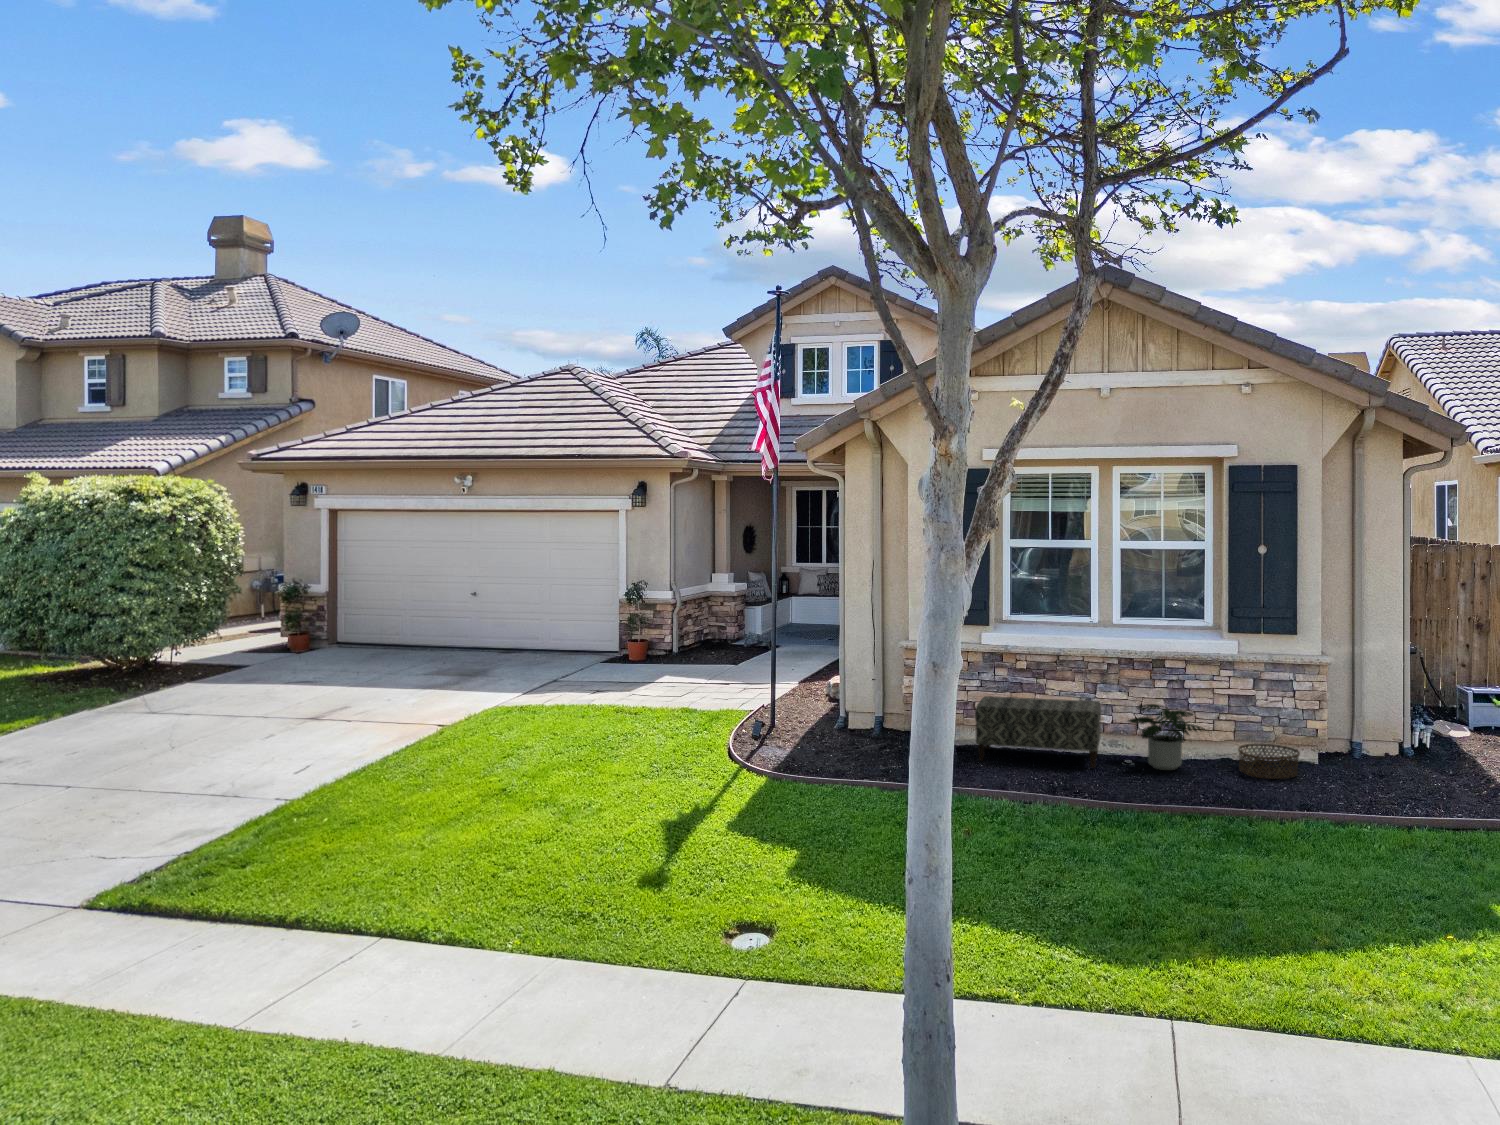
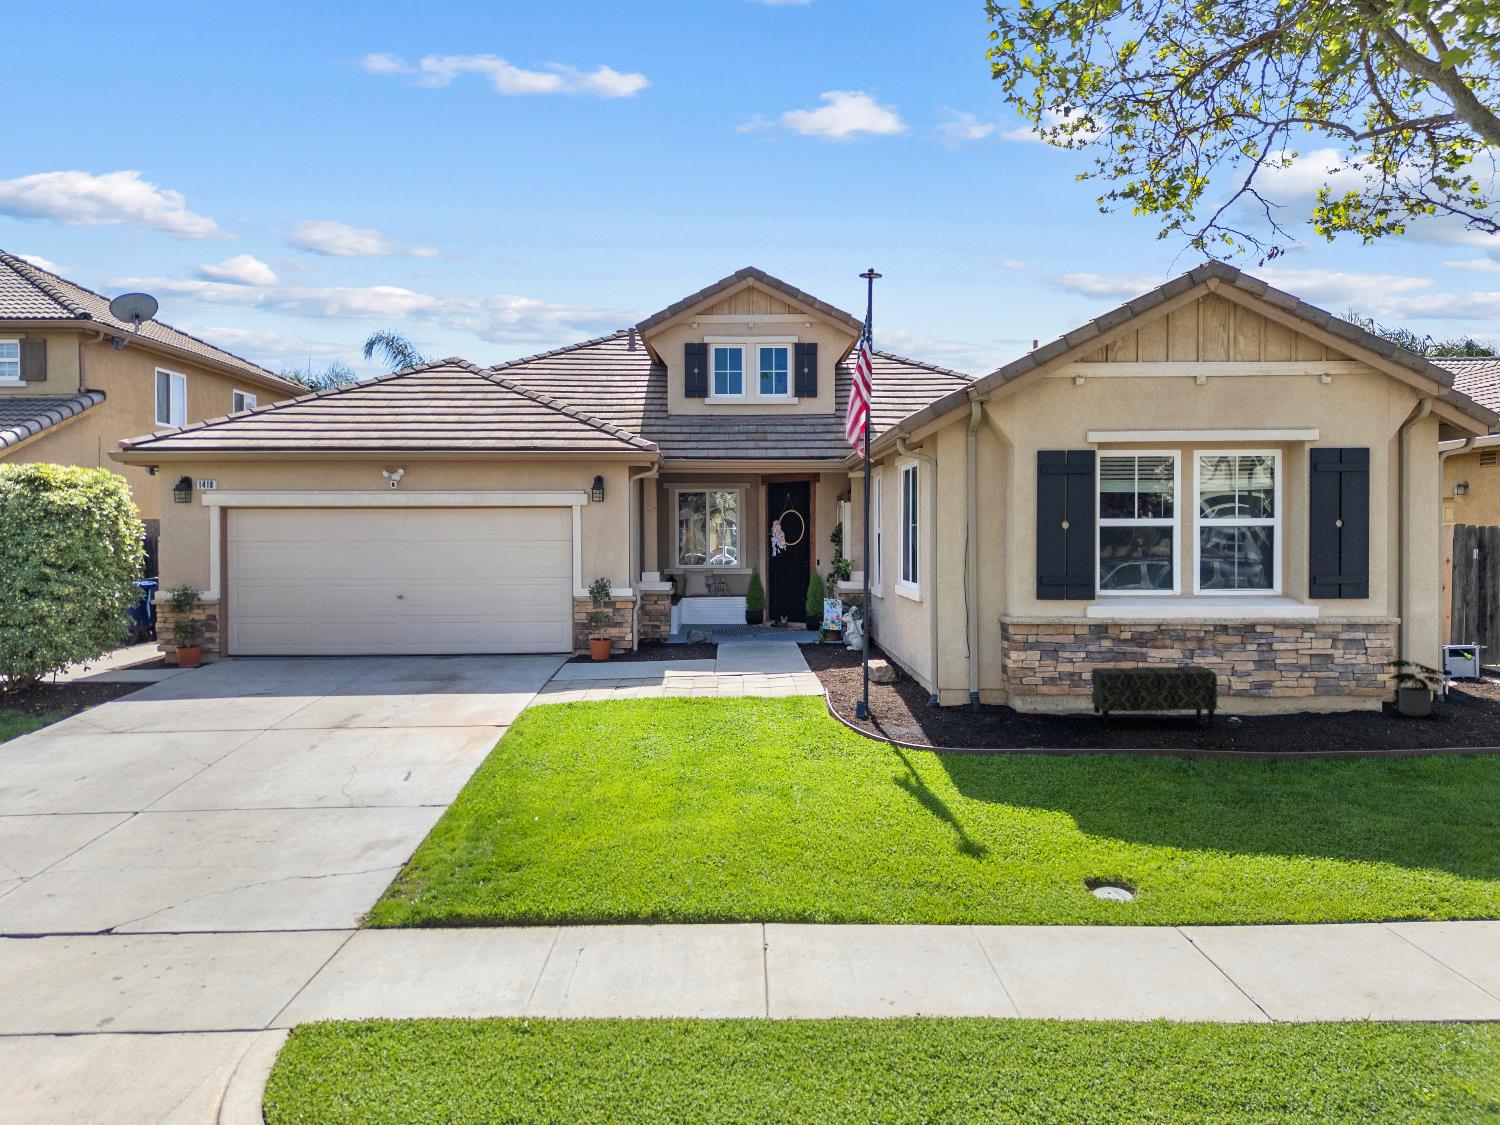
potted plant: present [1129,704,1207,770] -> present [1386,660,1445,716]
basket: present [1238,743,1300,779] -> none [1328,696,1384,725]

